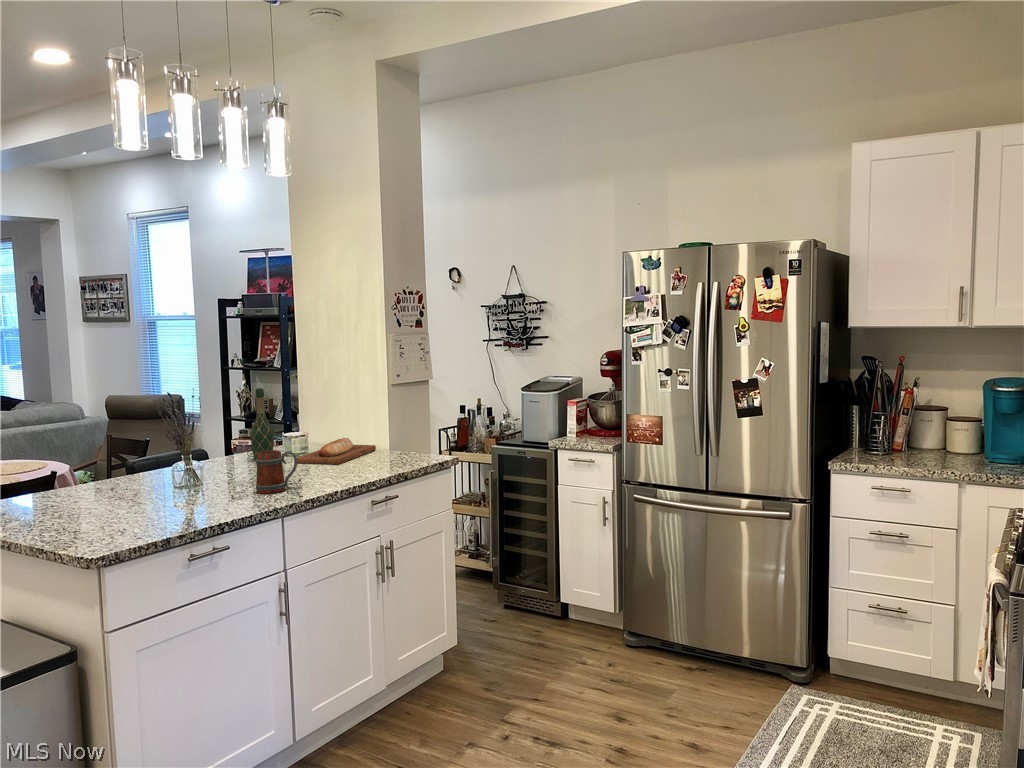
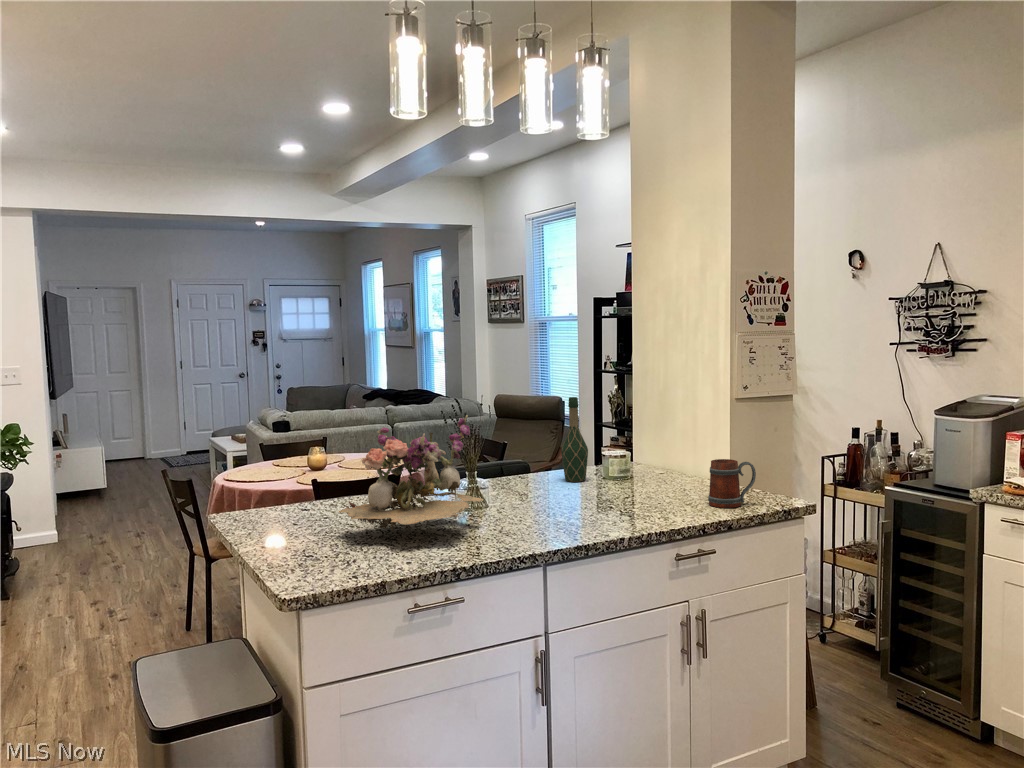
flower arrangement: none [80,404,215,510] -> present [339,415,484,532]
bread loaf: present [297,438,376,464] -> none [606,463,712,497]
mug: present [256,450,297,494] -> present [708,459,756,508]

